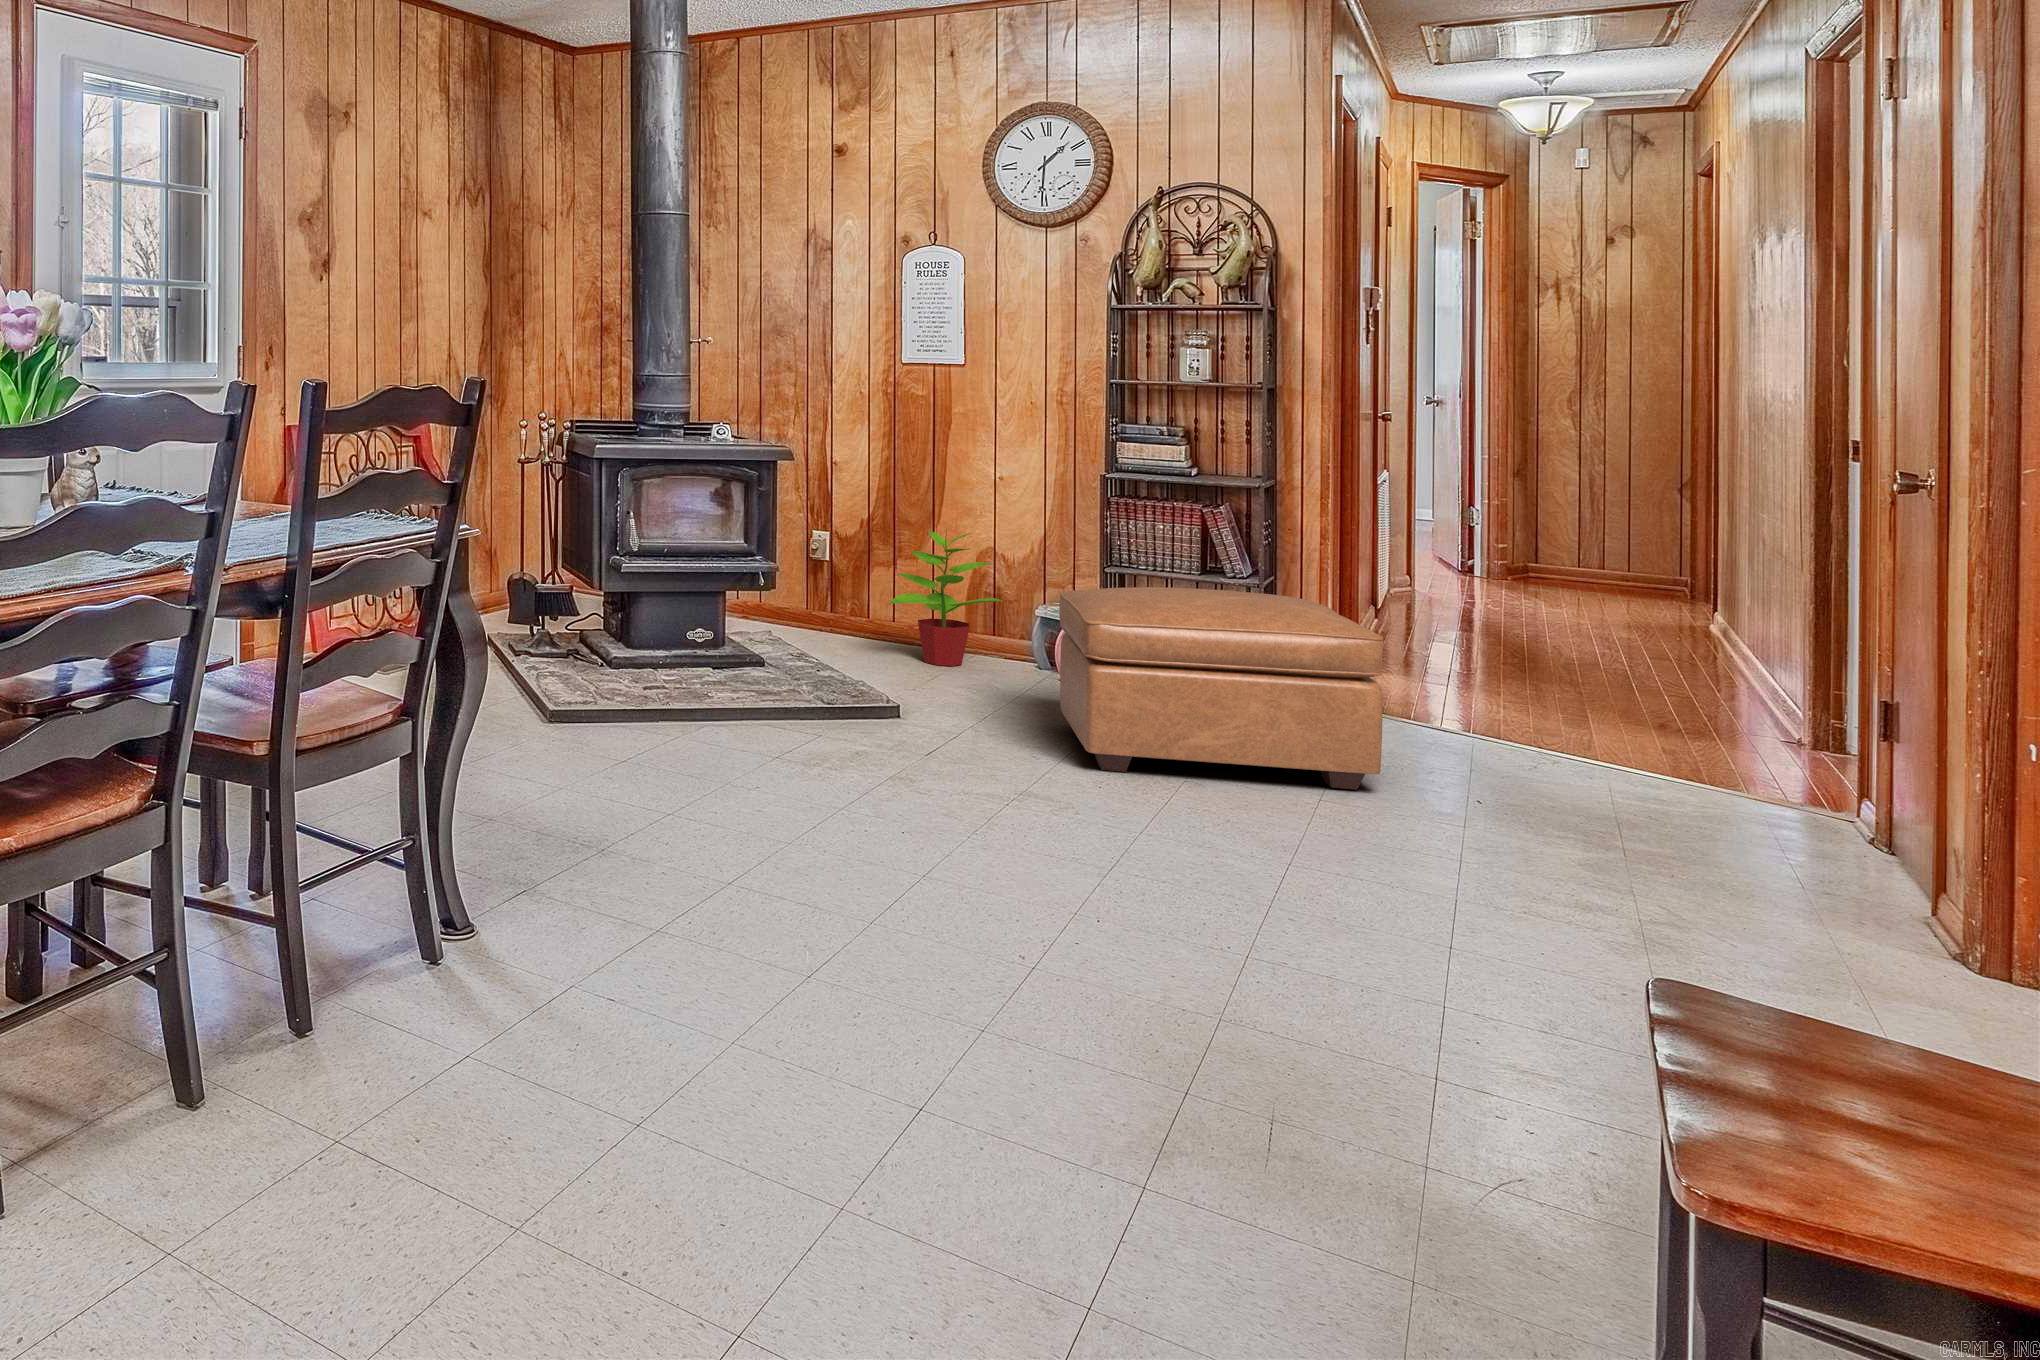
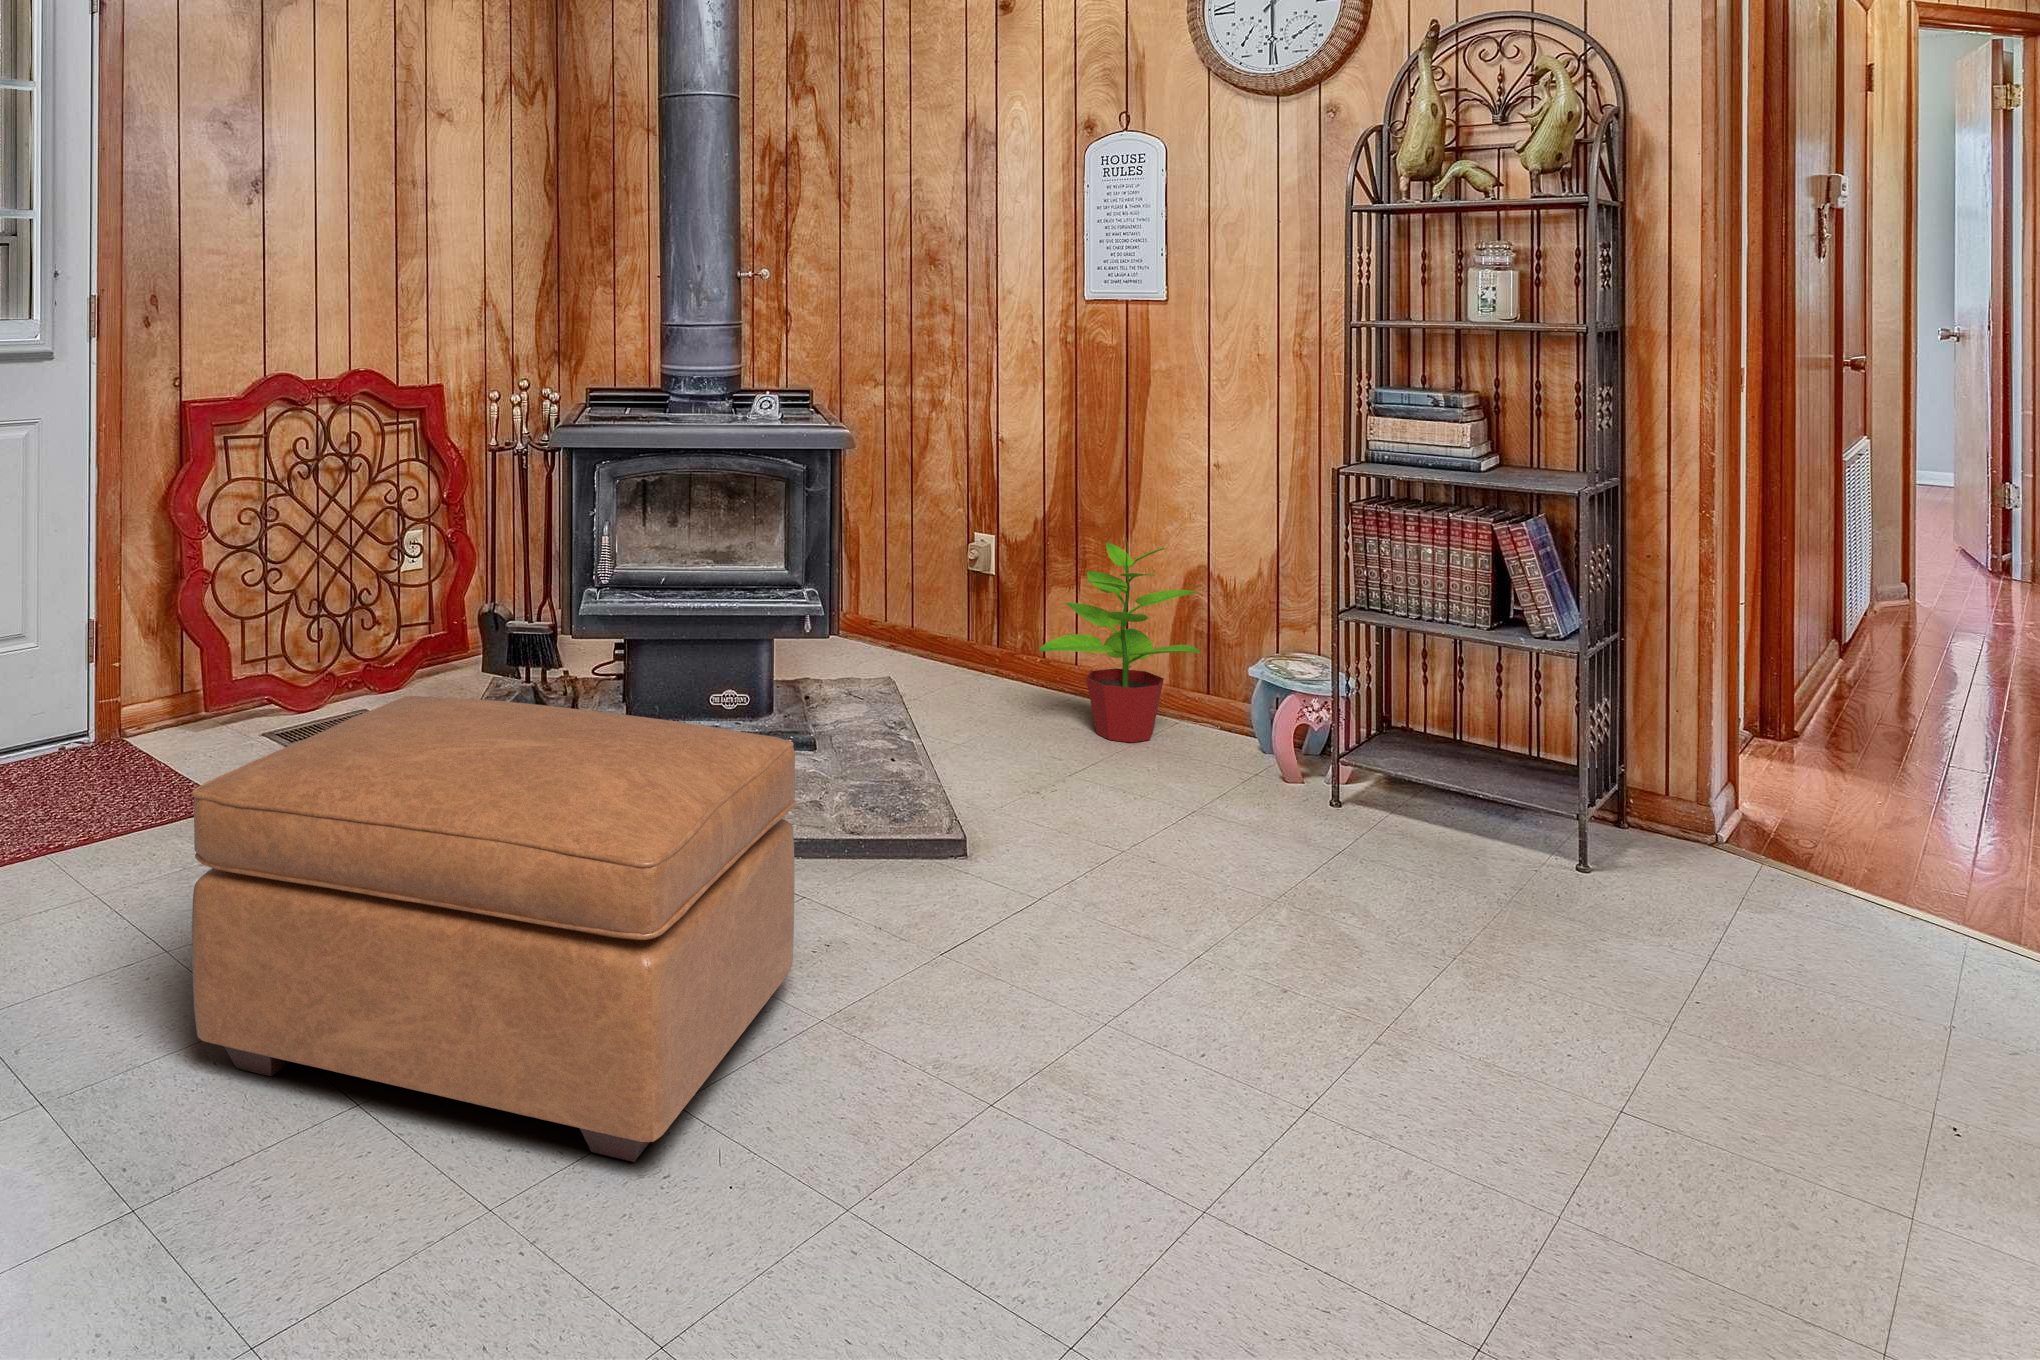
ottoman: present [1059,587,1384,790] -> present [192,696,796,1162]

